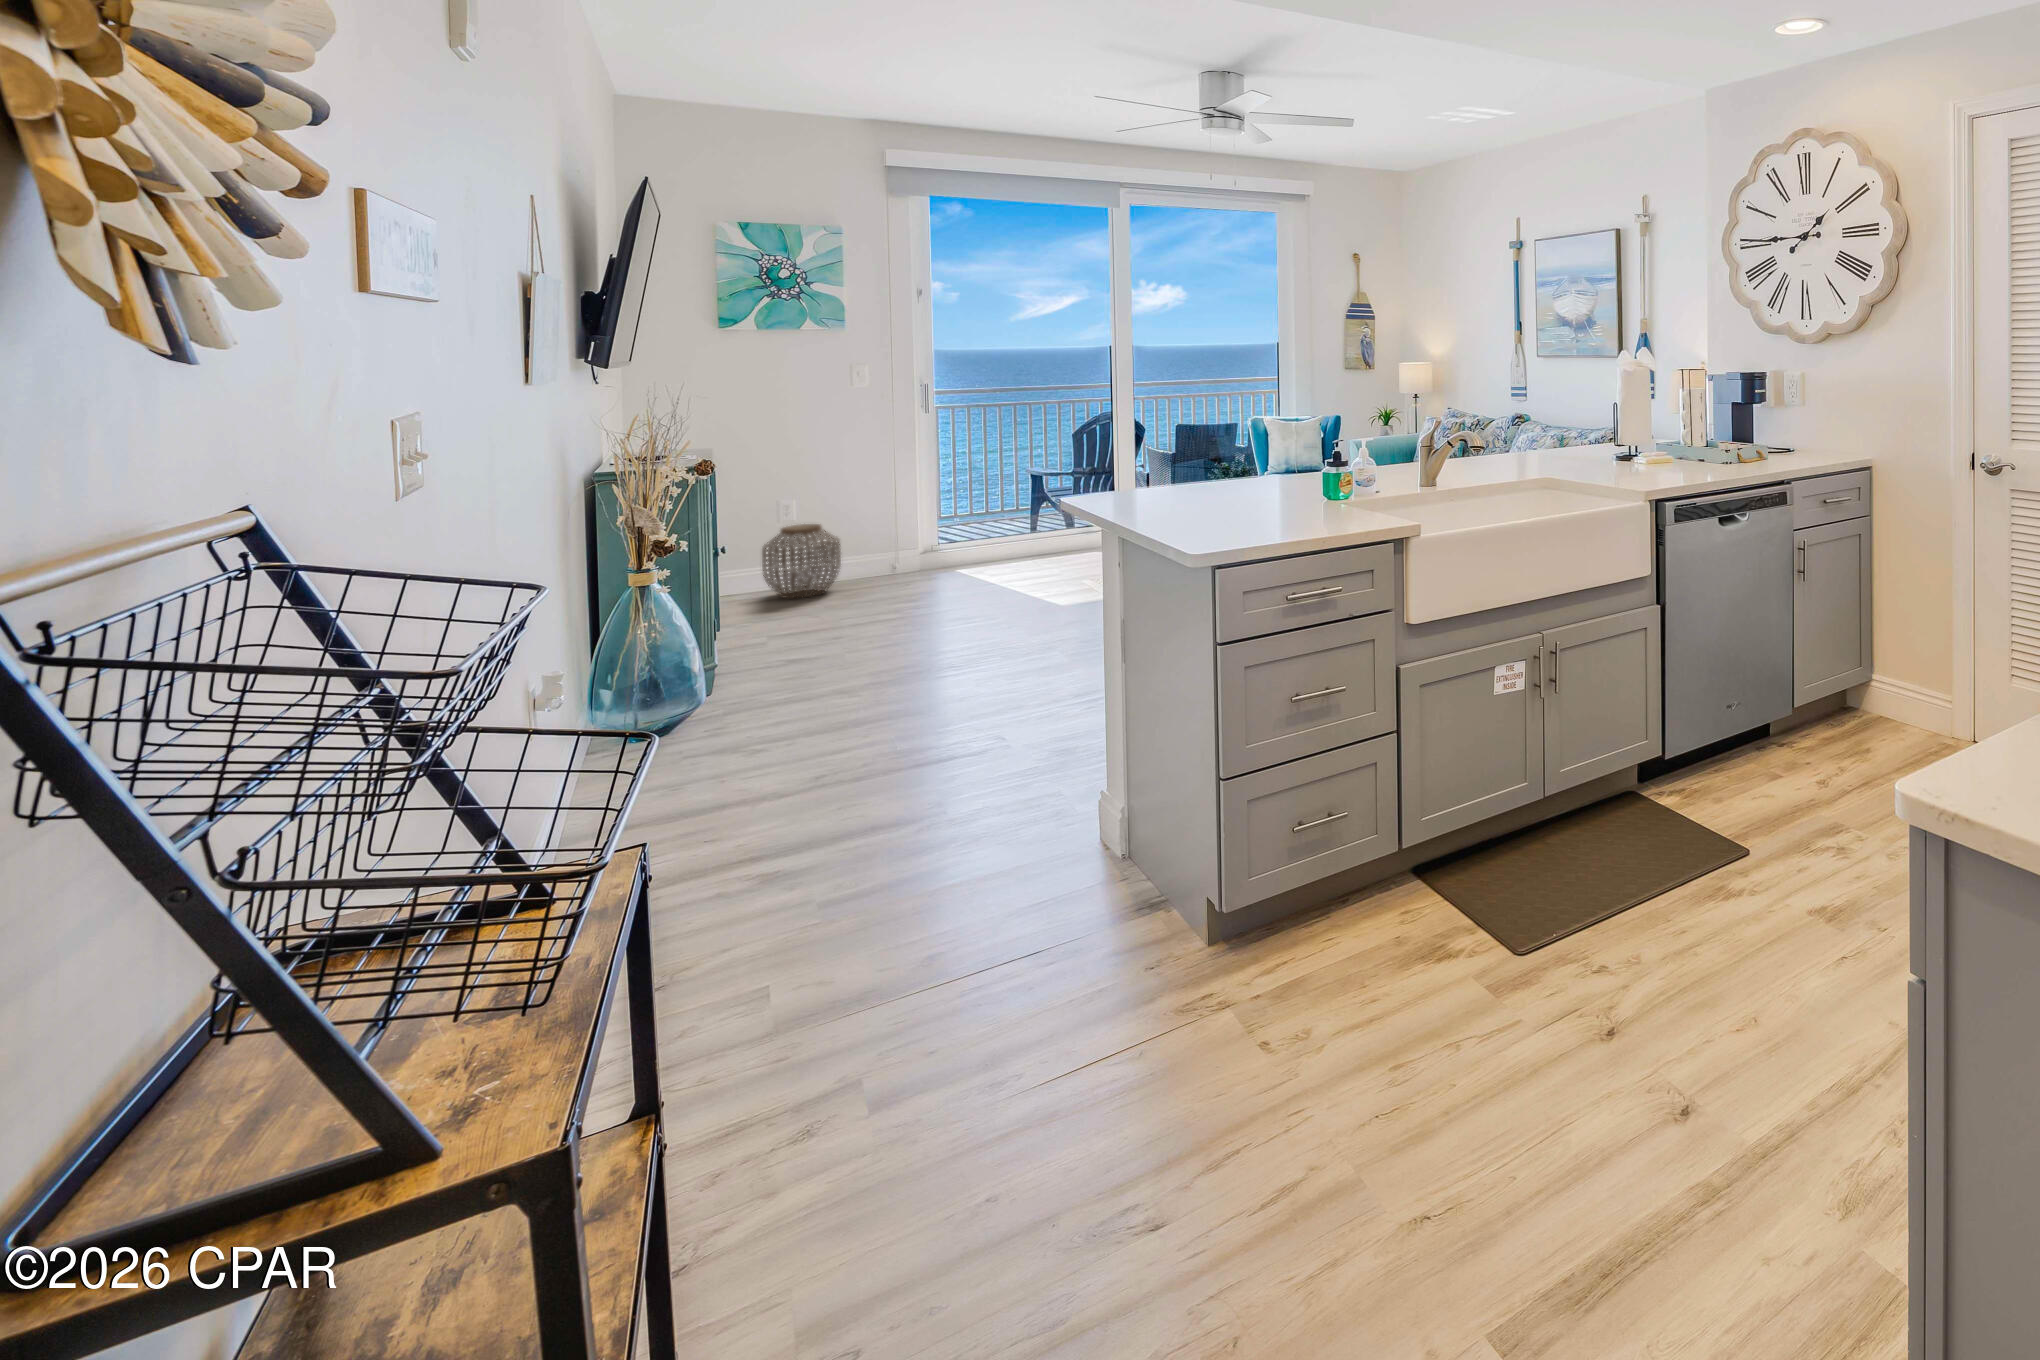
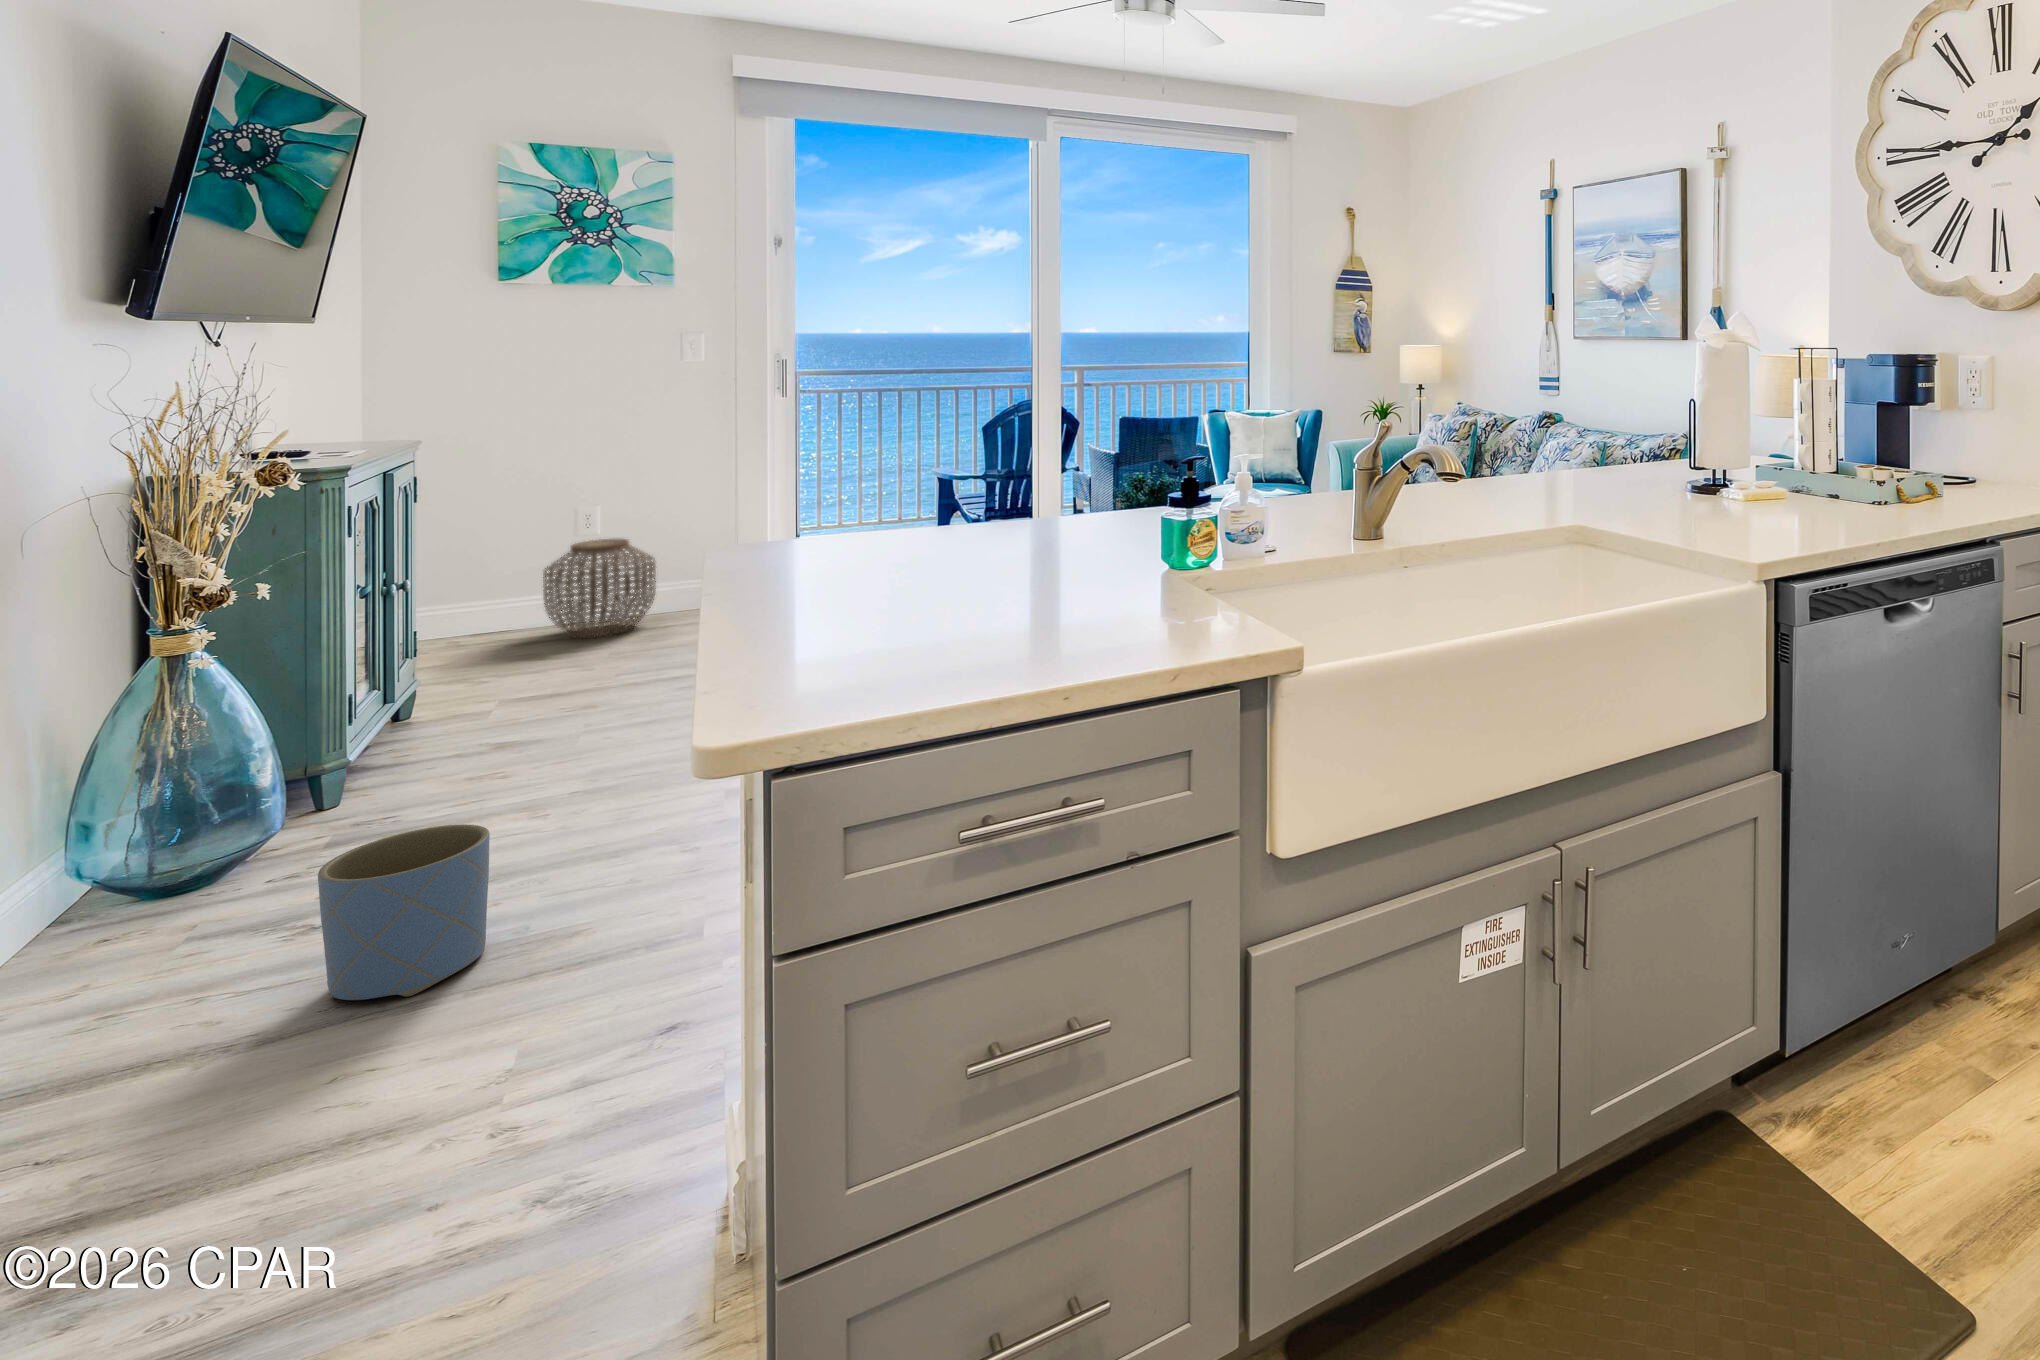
planter: none [803,679,888,775] -> present [318,824,490,1000]

